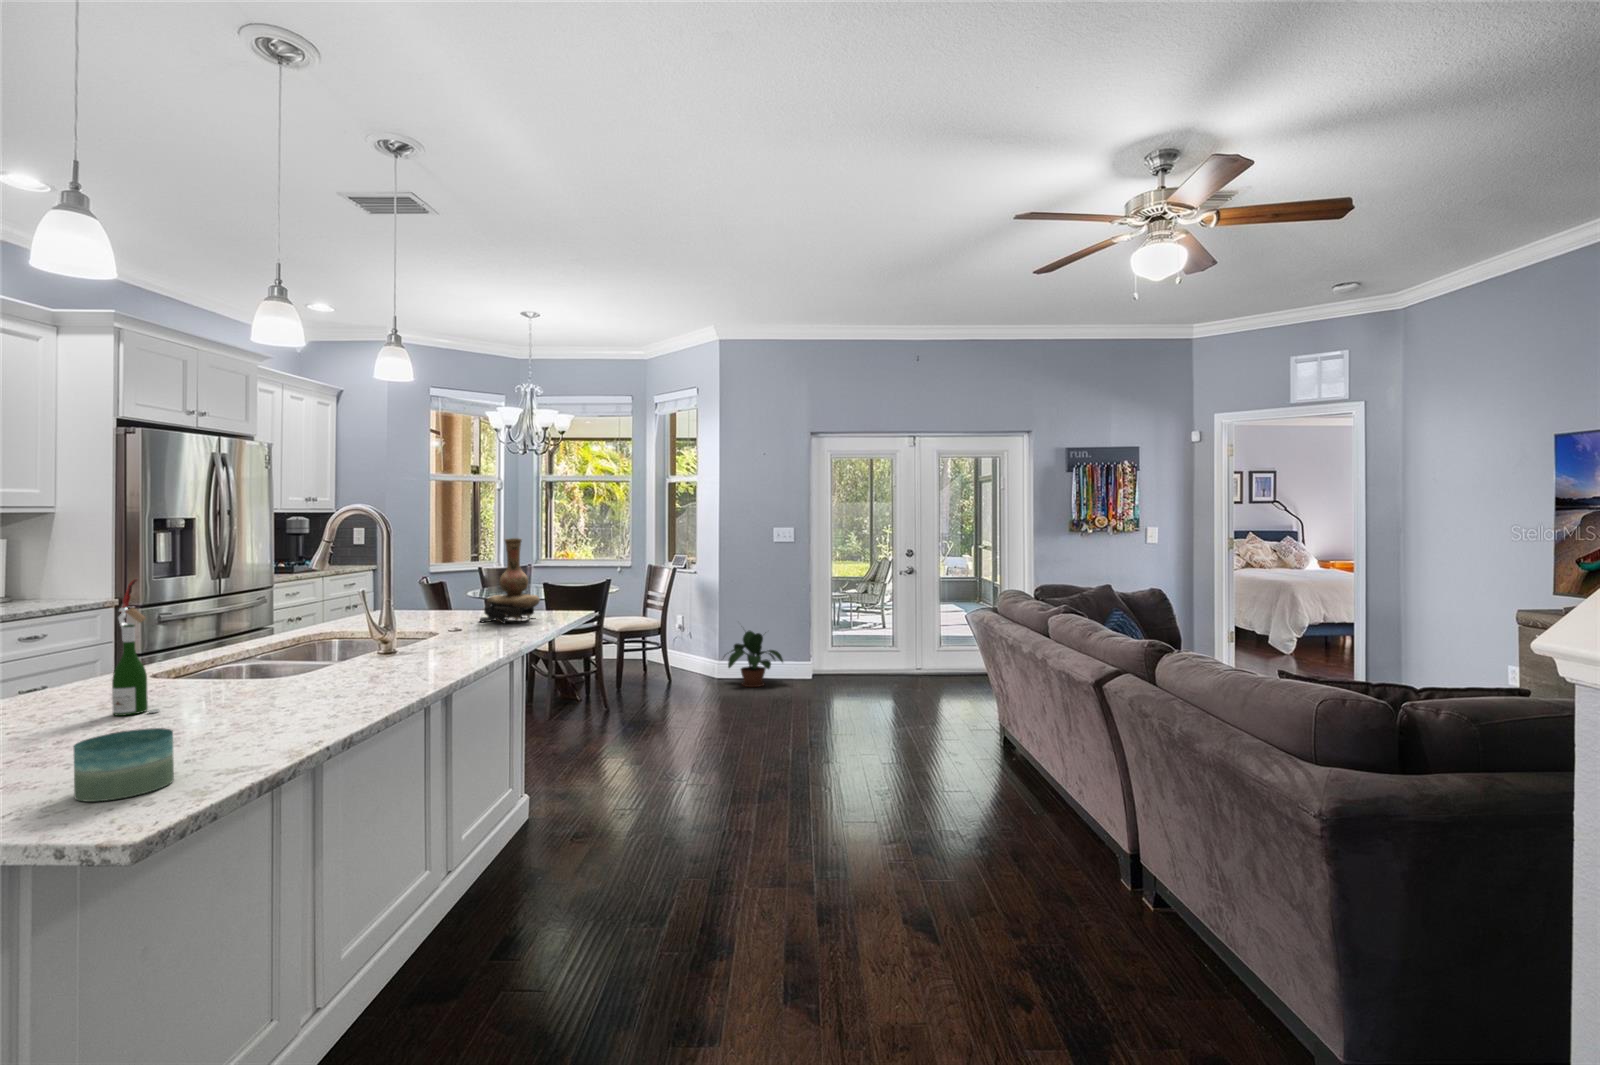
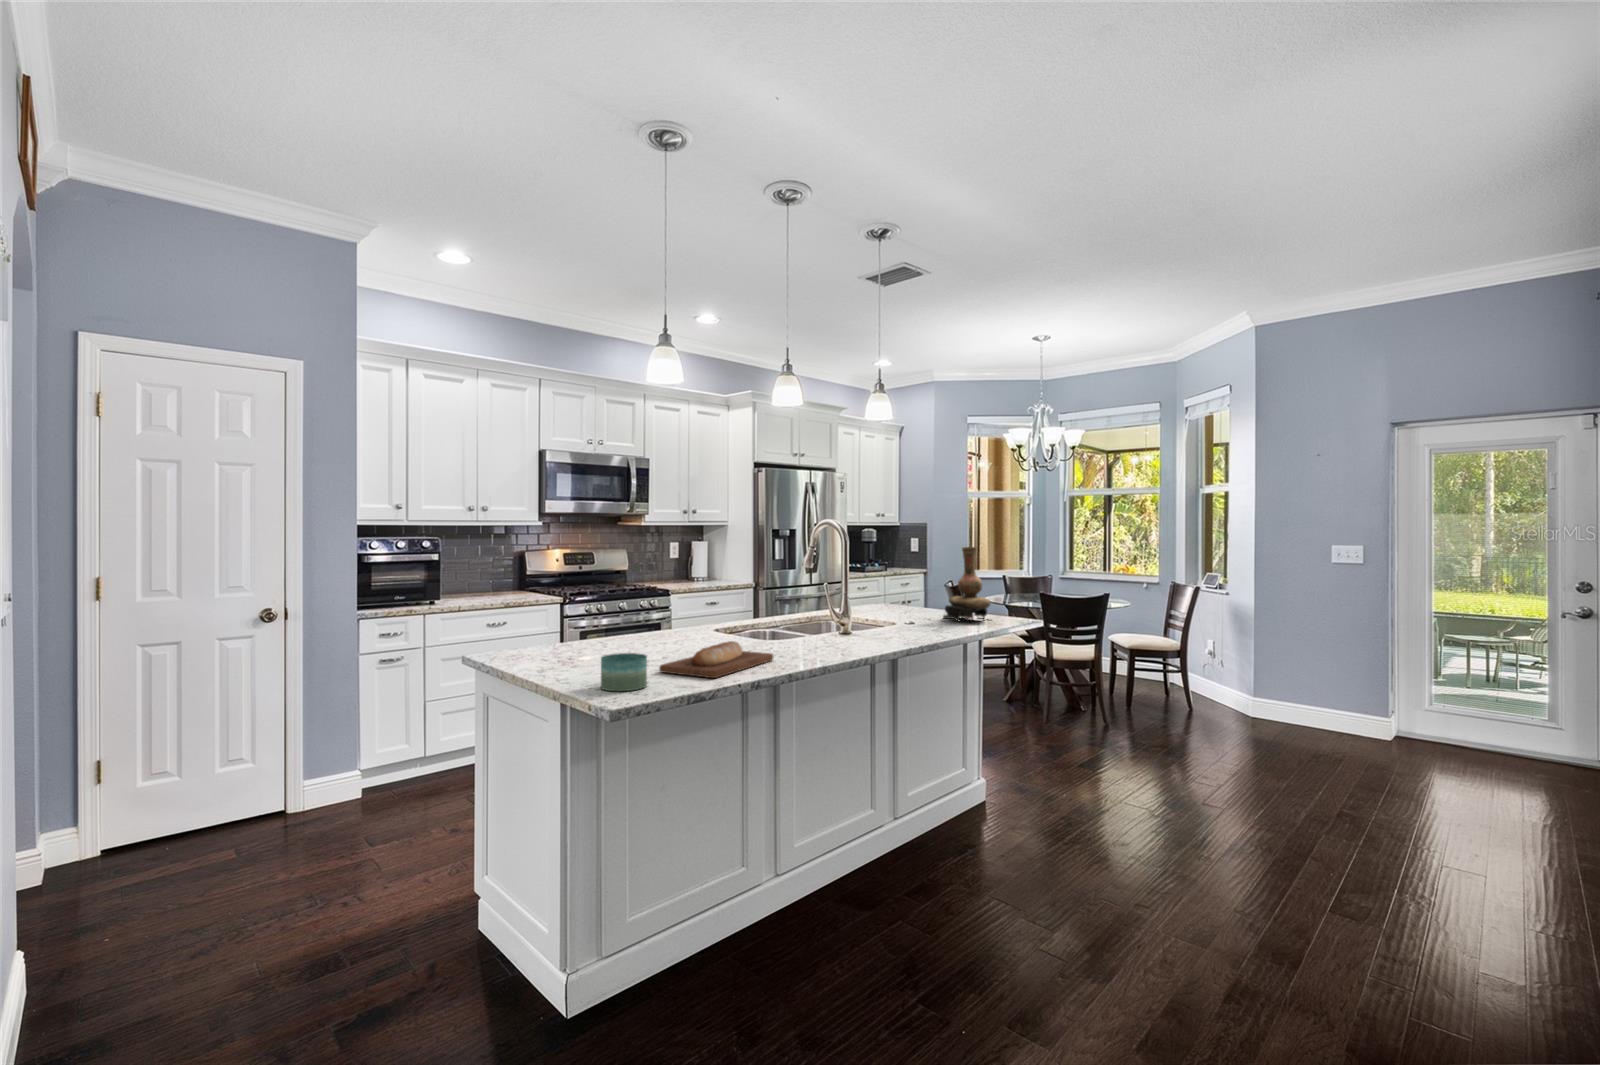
wine bottle: present [112,579,160,716] -> none [668,565,689,651]
potted plant: present [728,631,783,687] -> none [1252,650,1339,732]
bread loaf: none [161,685,336,752] -> present [659,641,773,678]

